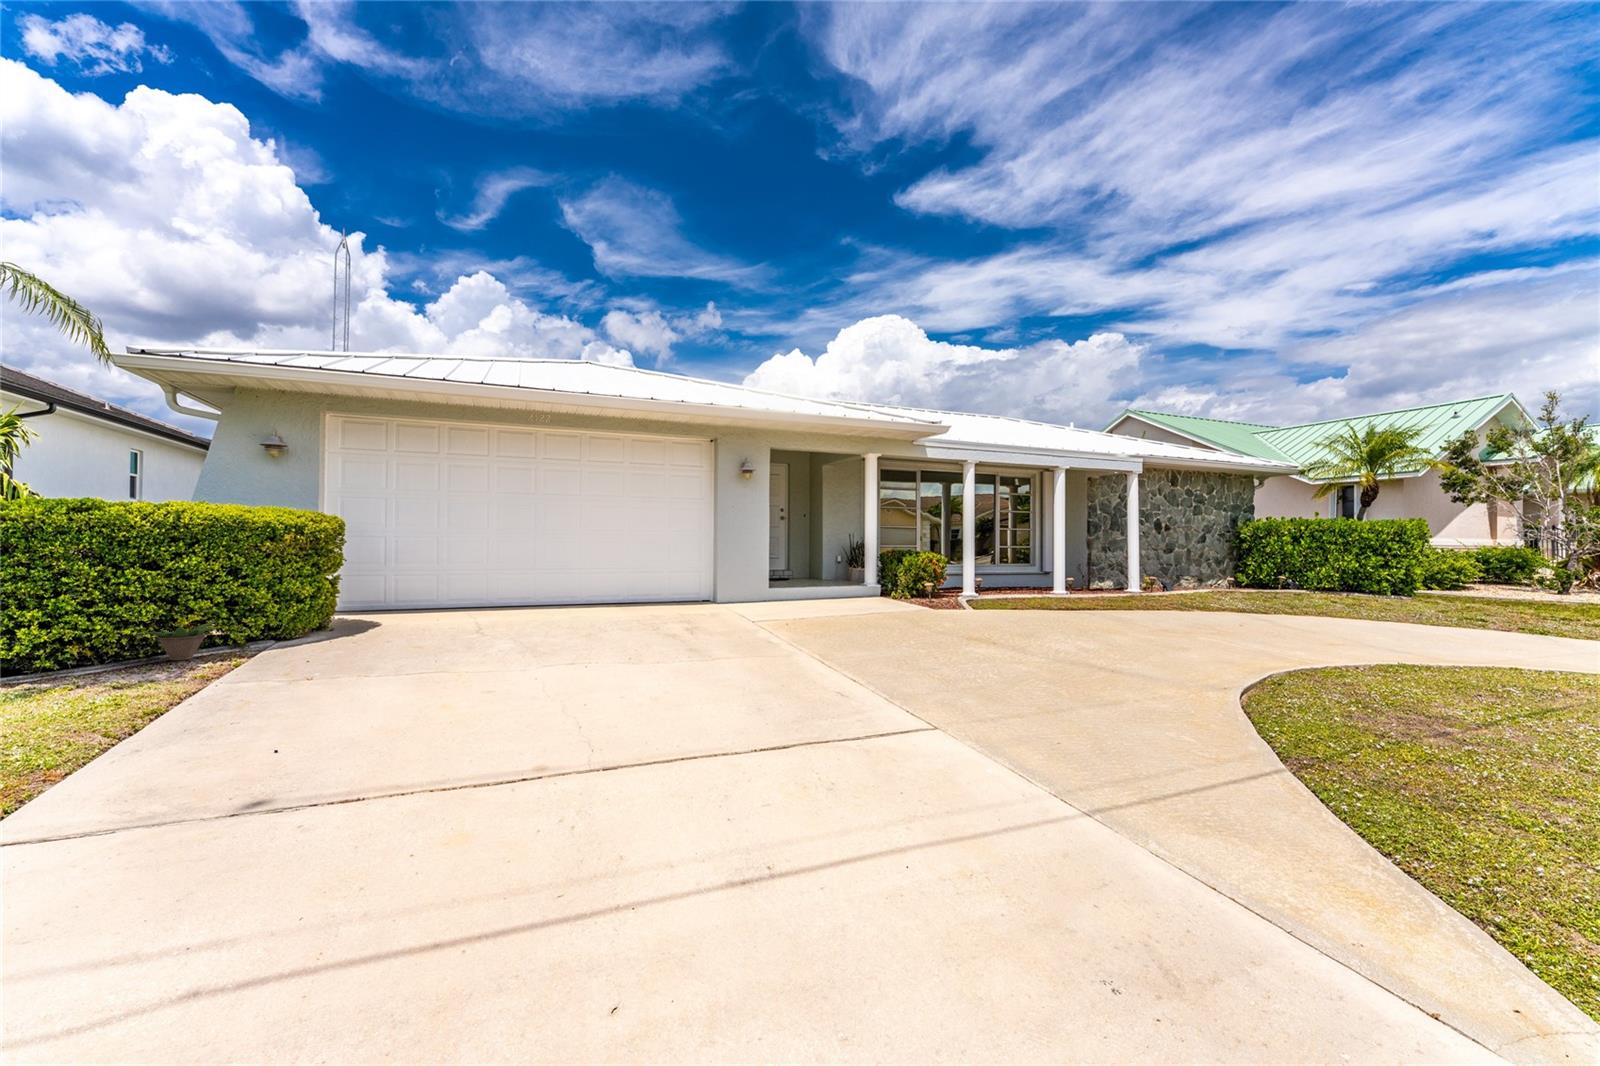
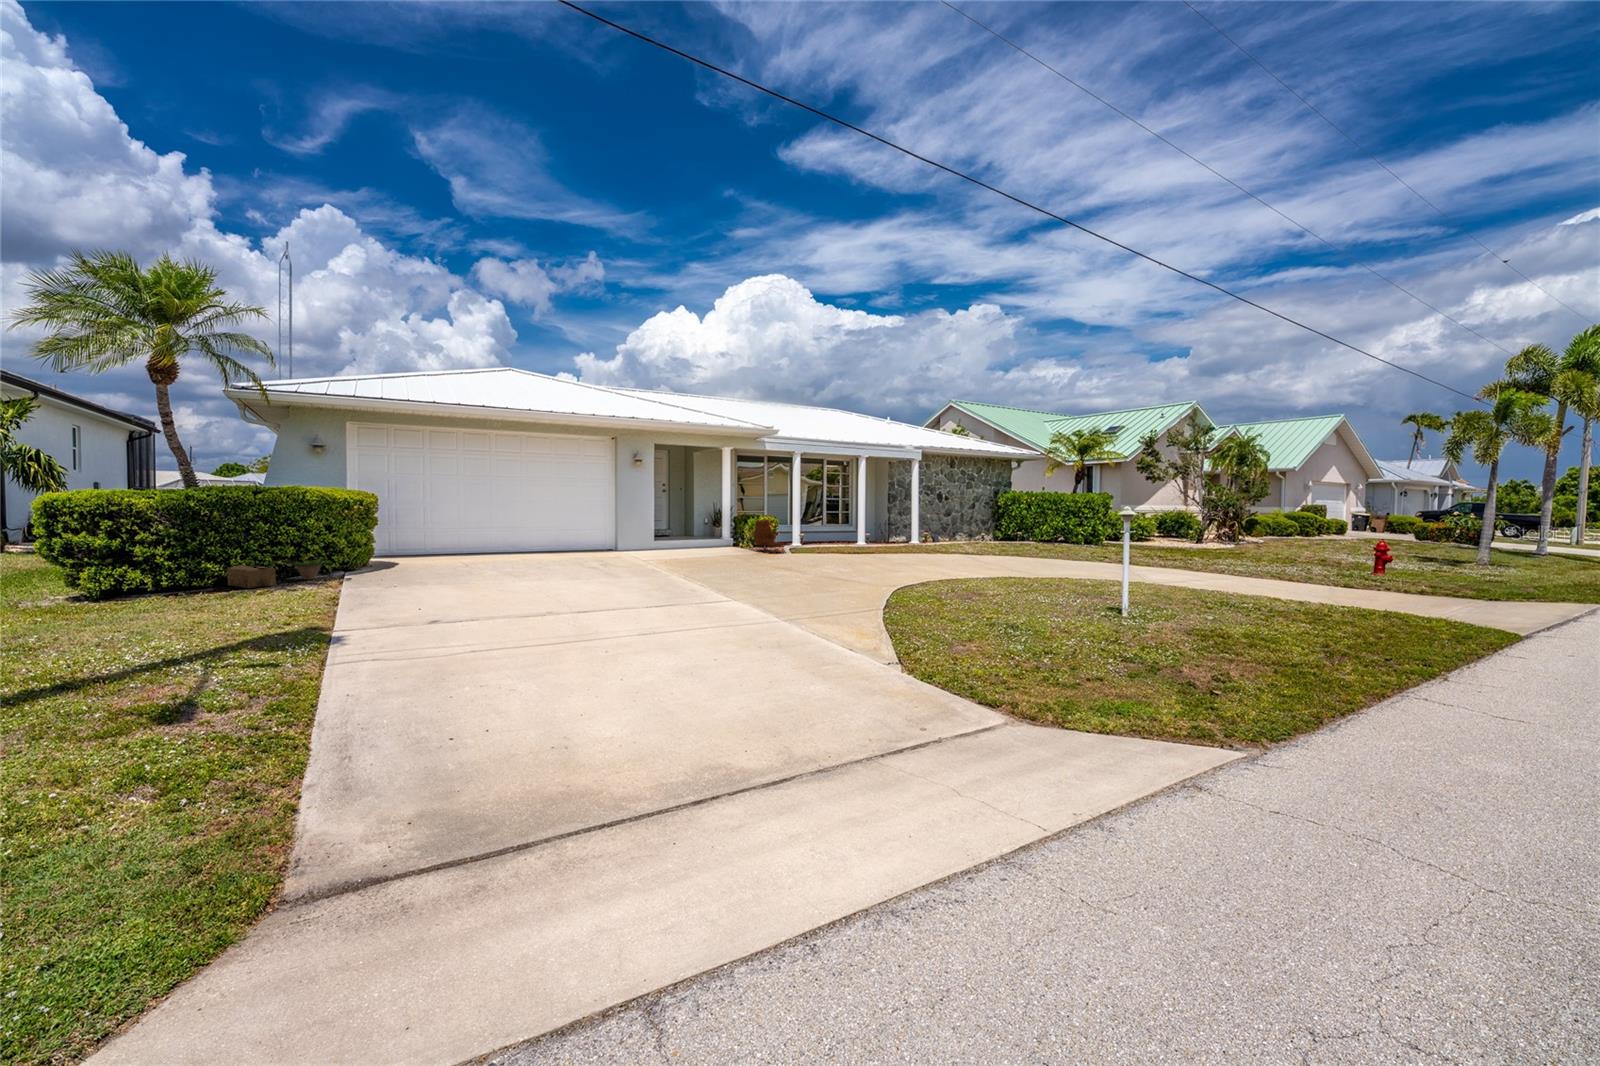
lounge chair: none [911,558,960,608] -> present [753,520,784,553]
cardboard box: none [15,637,90,684] -> present [228,565,276,588]

